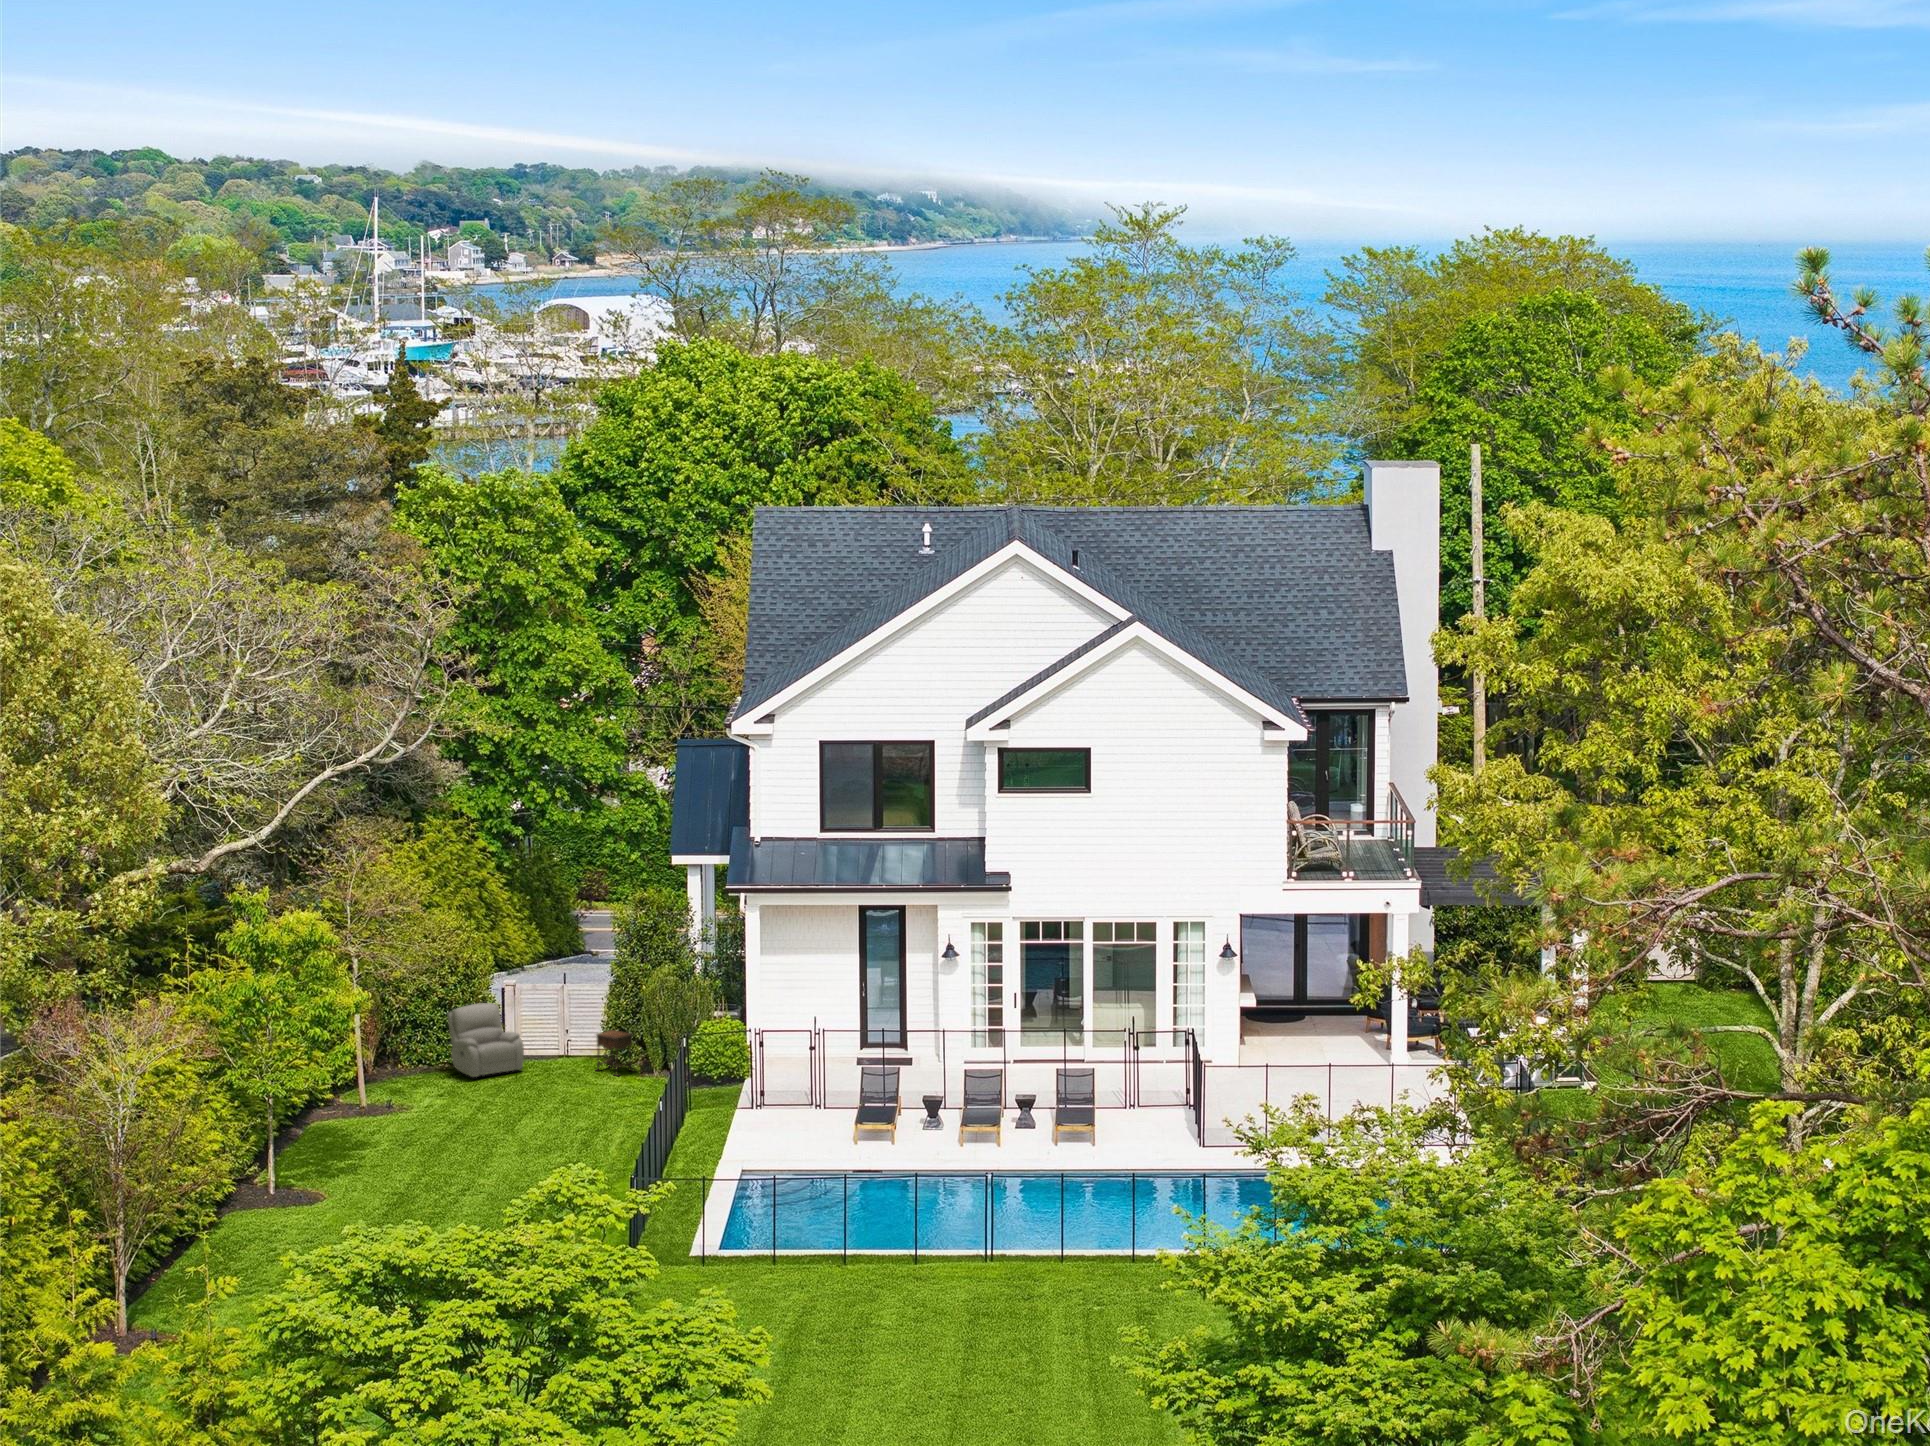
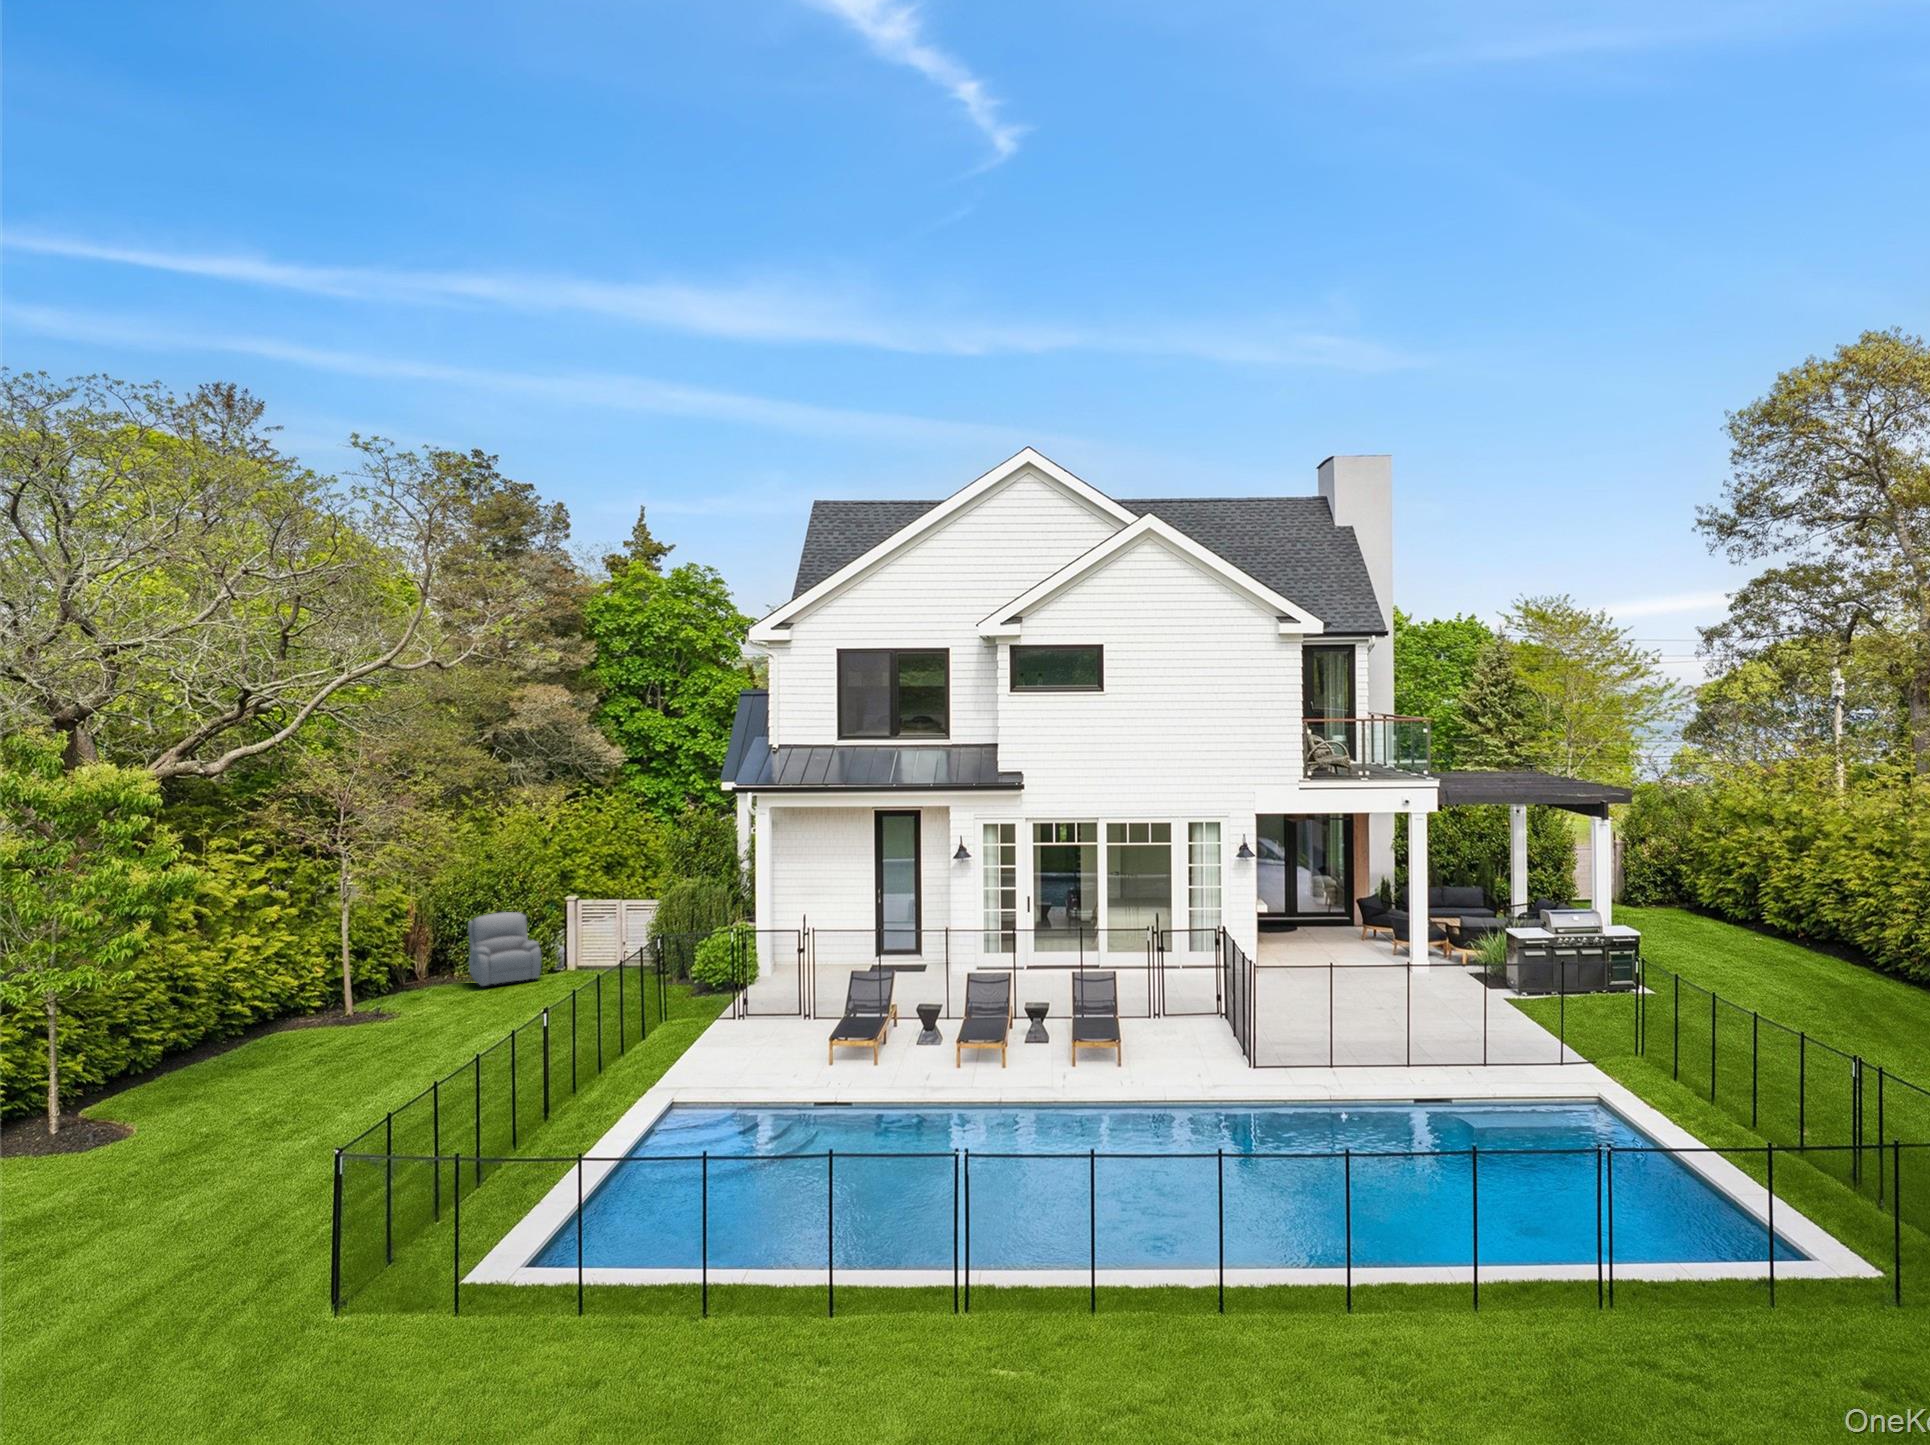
side table: present [596,1030,635,1076] -> none [611,938,654,985]

